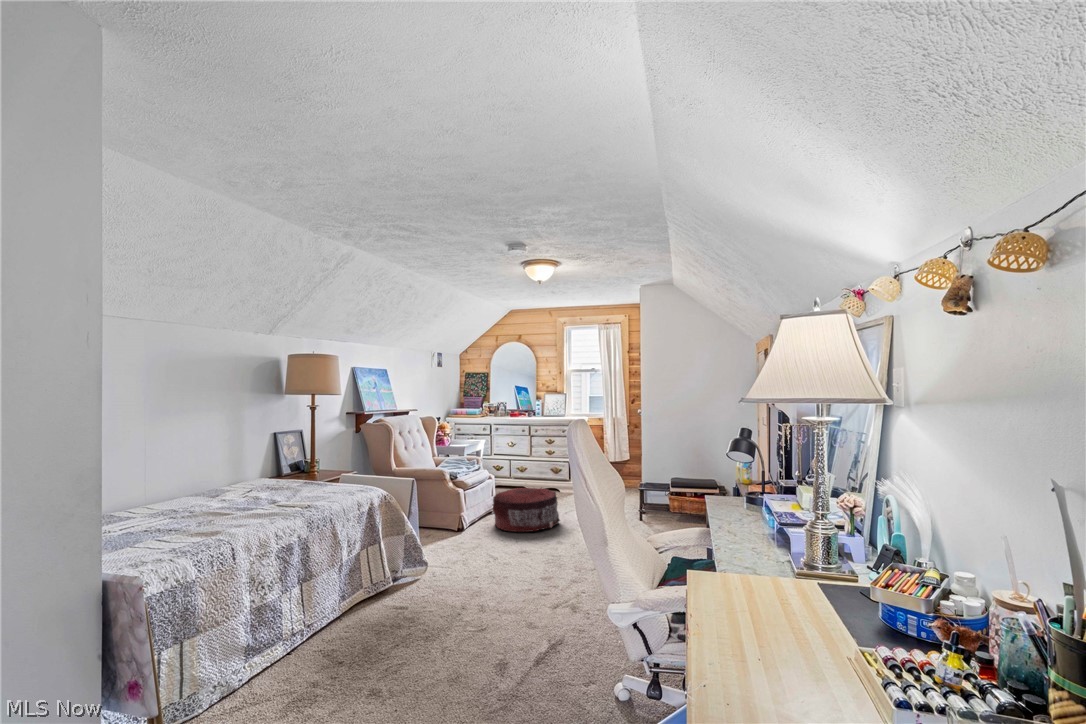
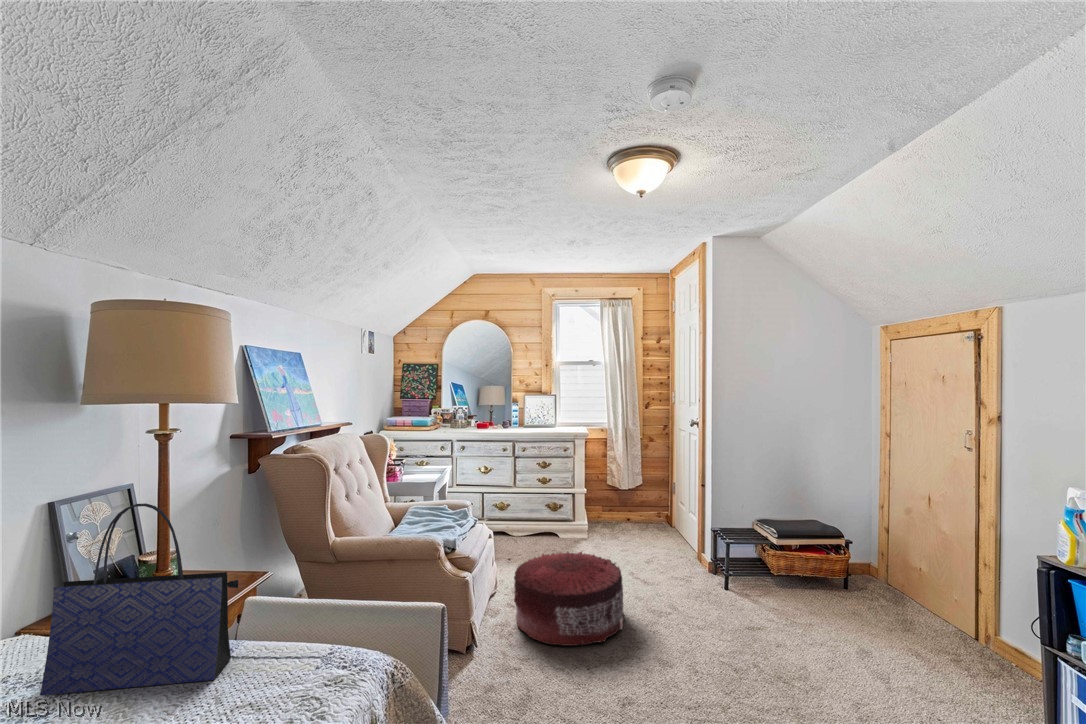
tote bag: none [273,426,333,488] -> present [40,503,238,695]

